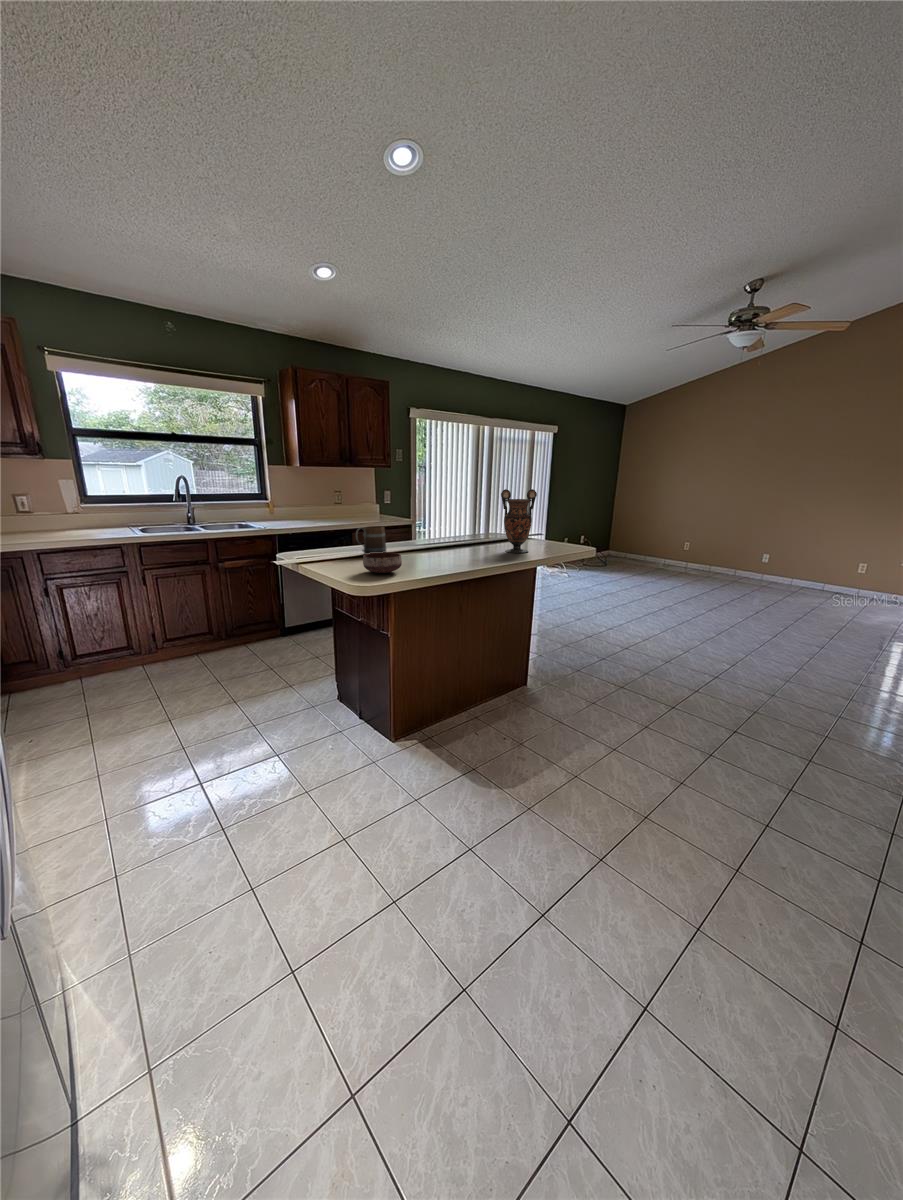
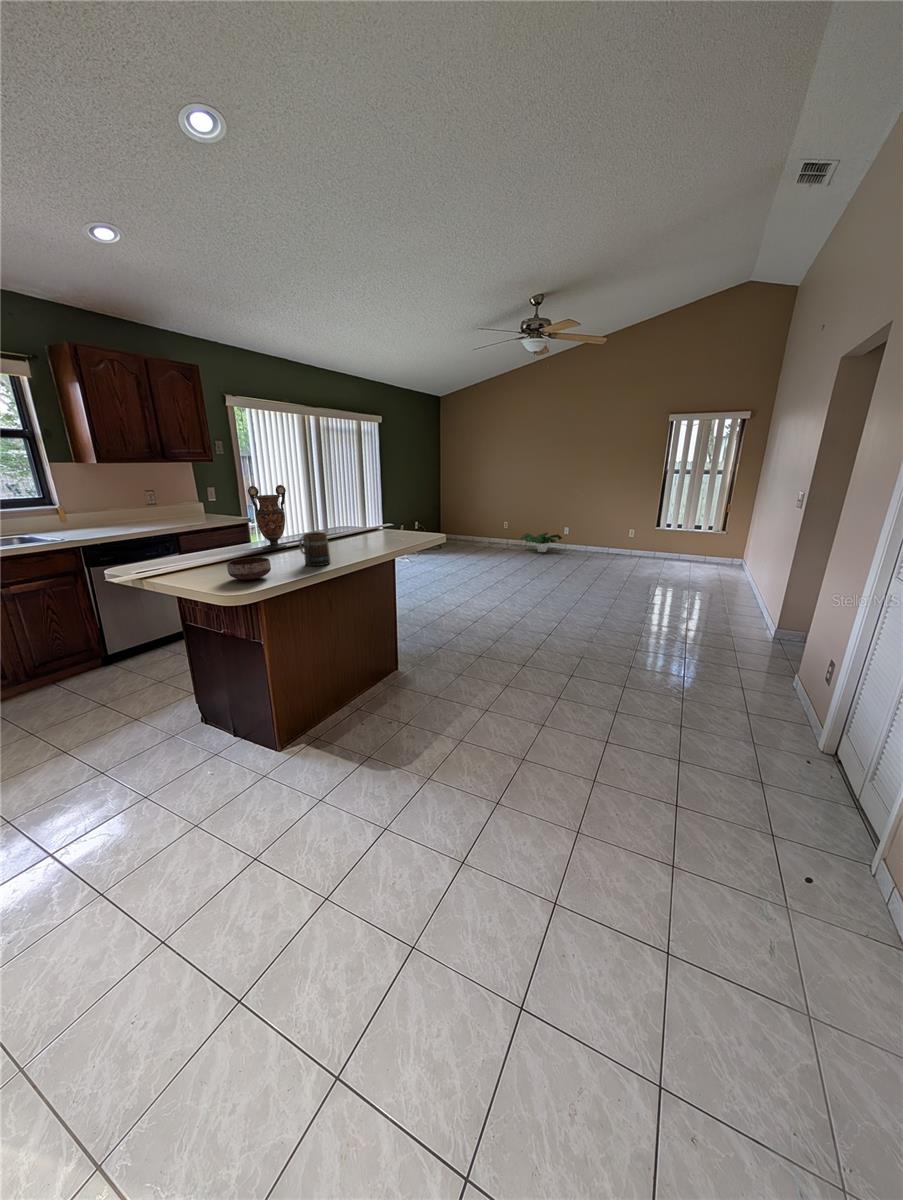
vase: present [501,489,537,553] -> present [248,485,286,549]
mug: present [356,526,386,554] -> present [299,532,330,566]
potted plant: none [702,557,757,580] -> present [521,533,562,552]

